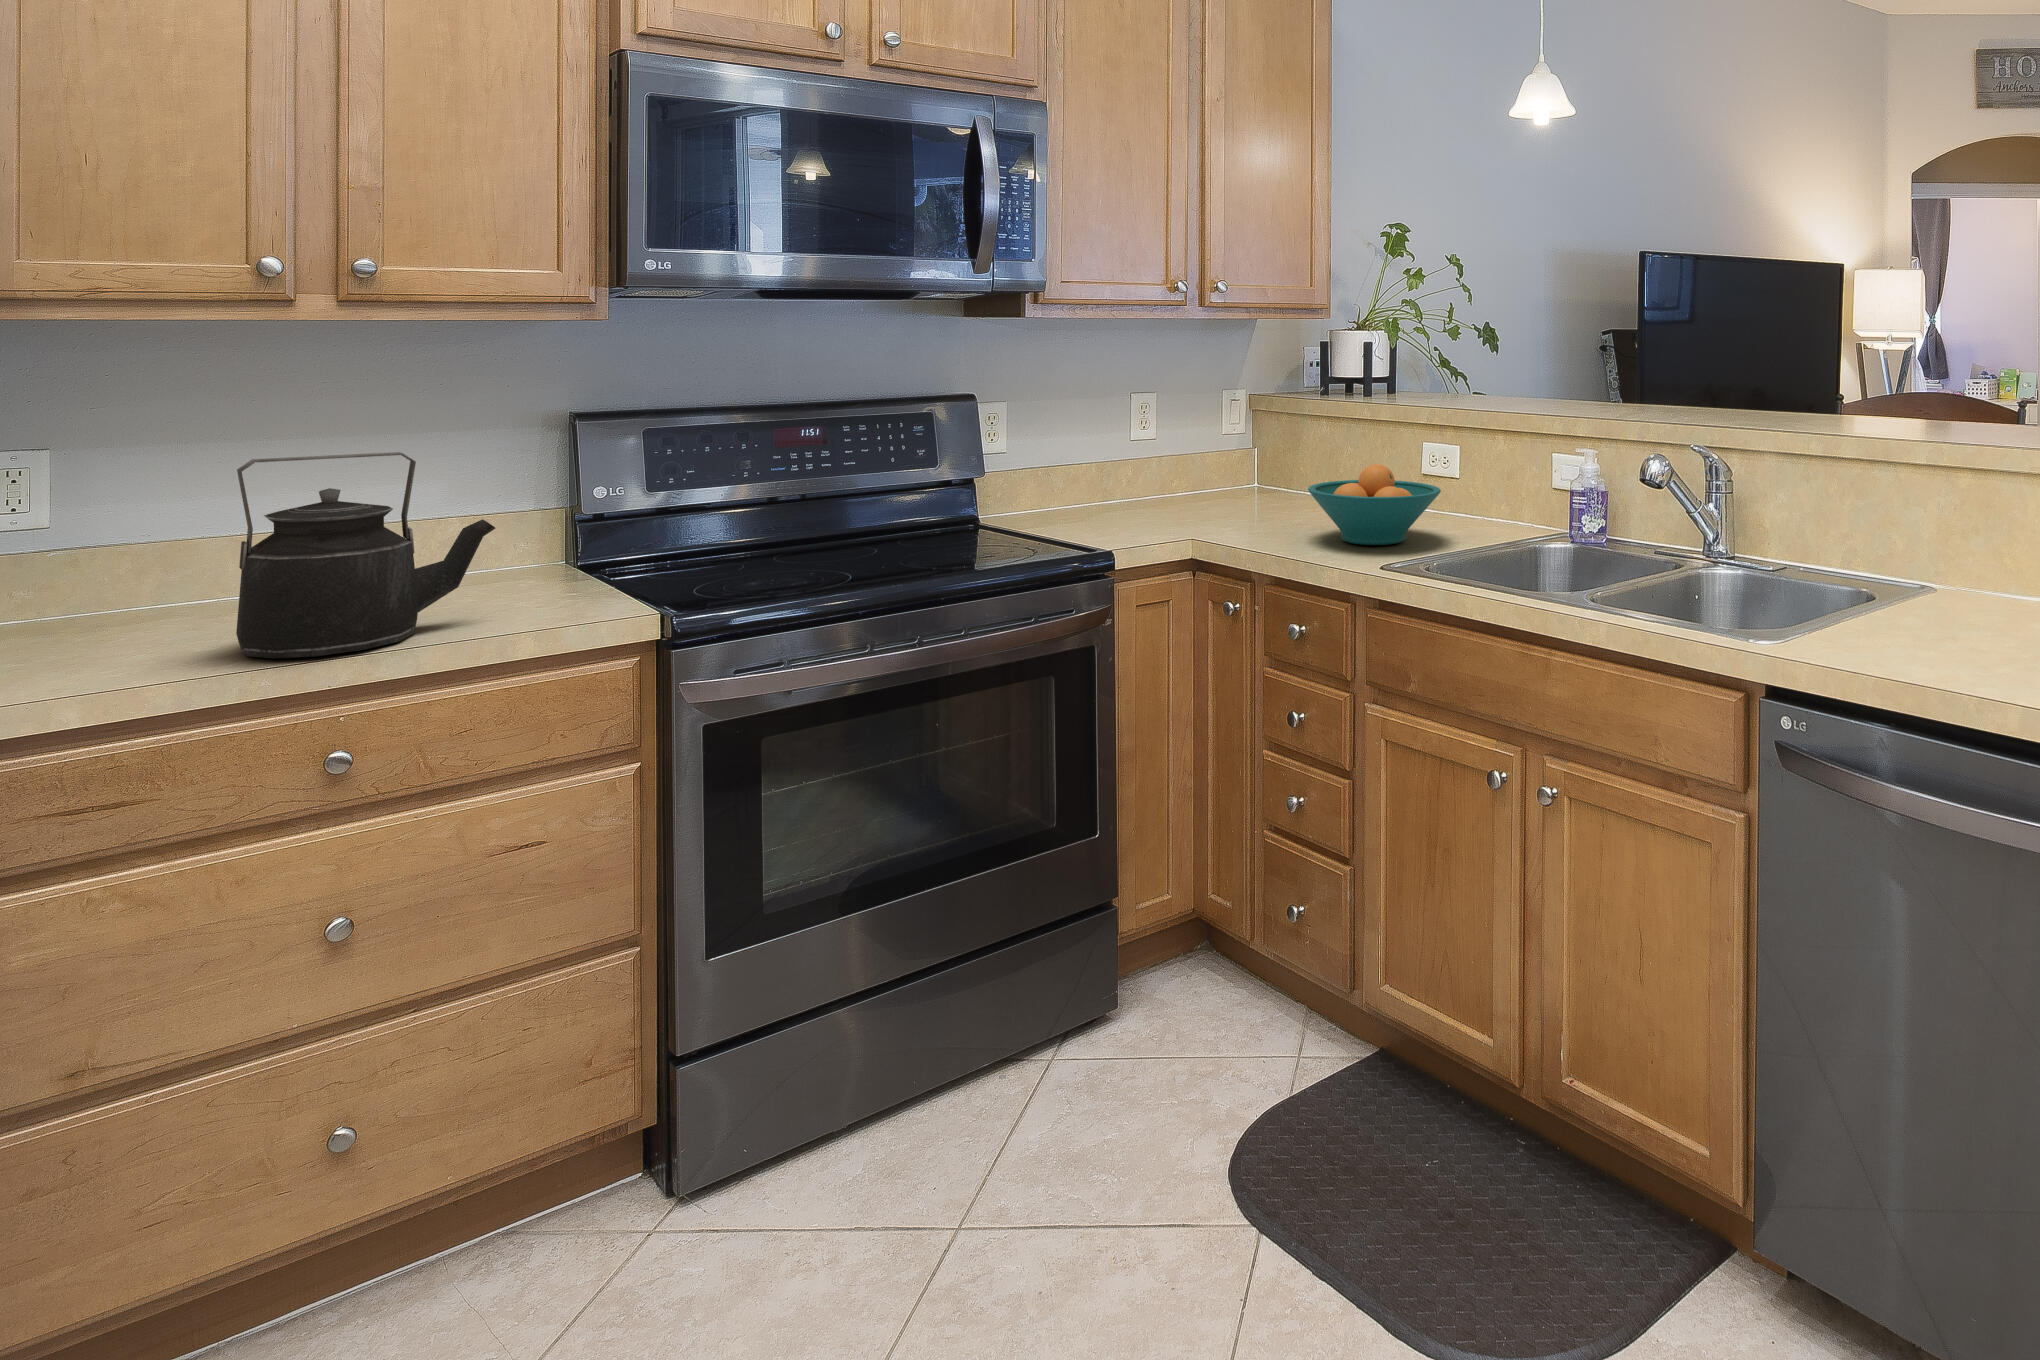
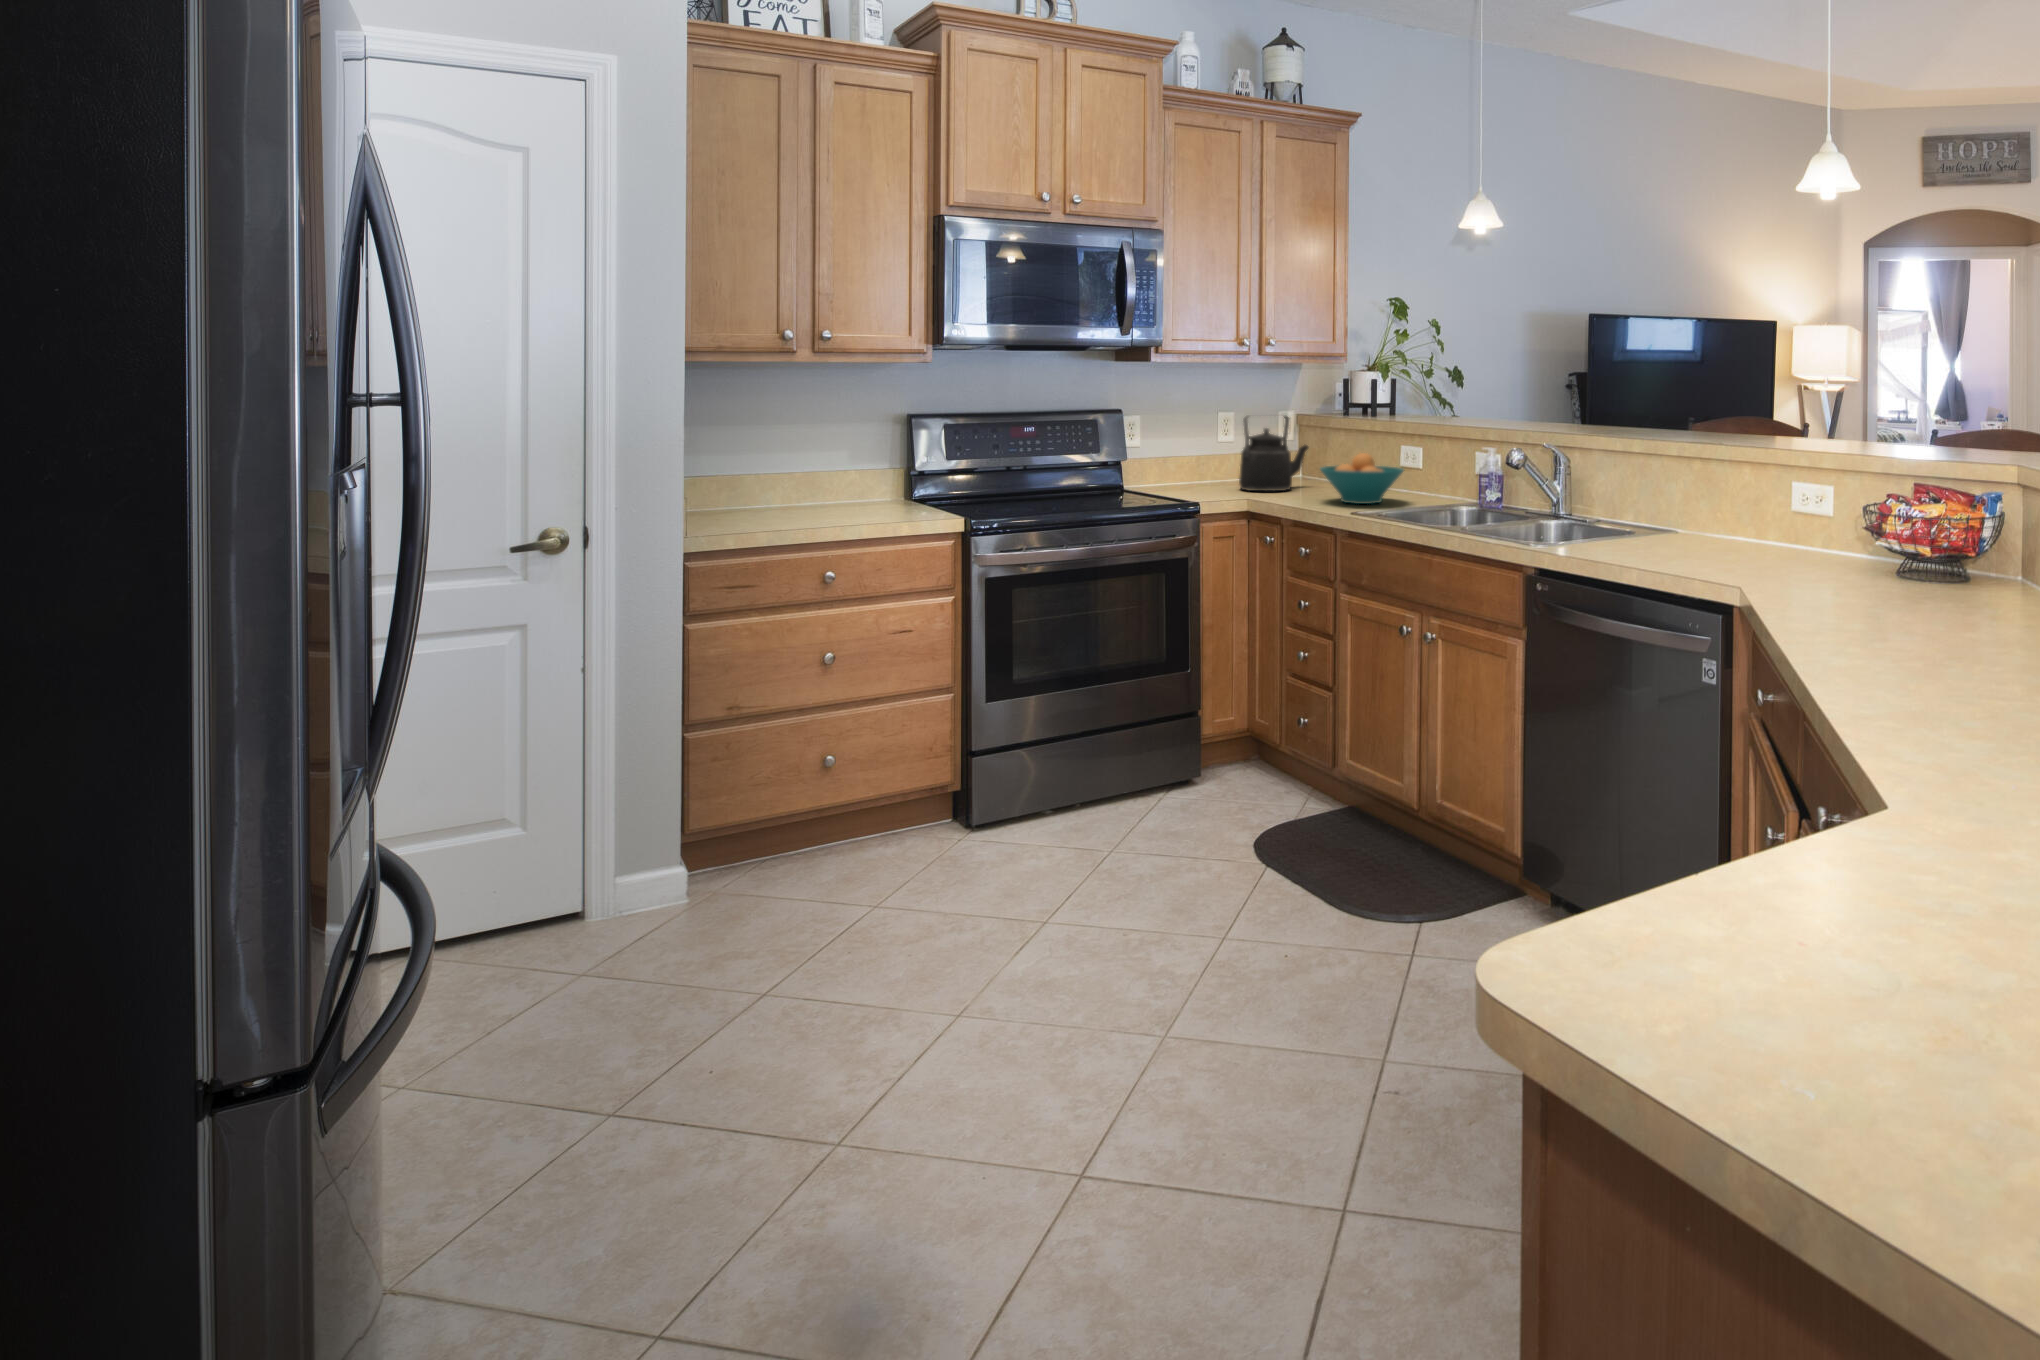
kettle: present [236,452,495,658] -> present [1239,415,1308,491]

